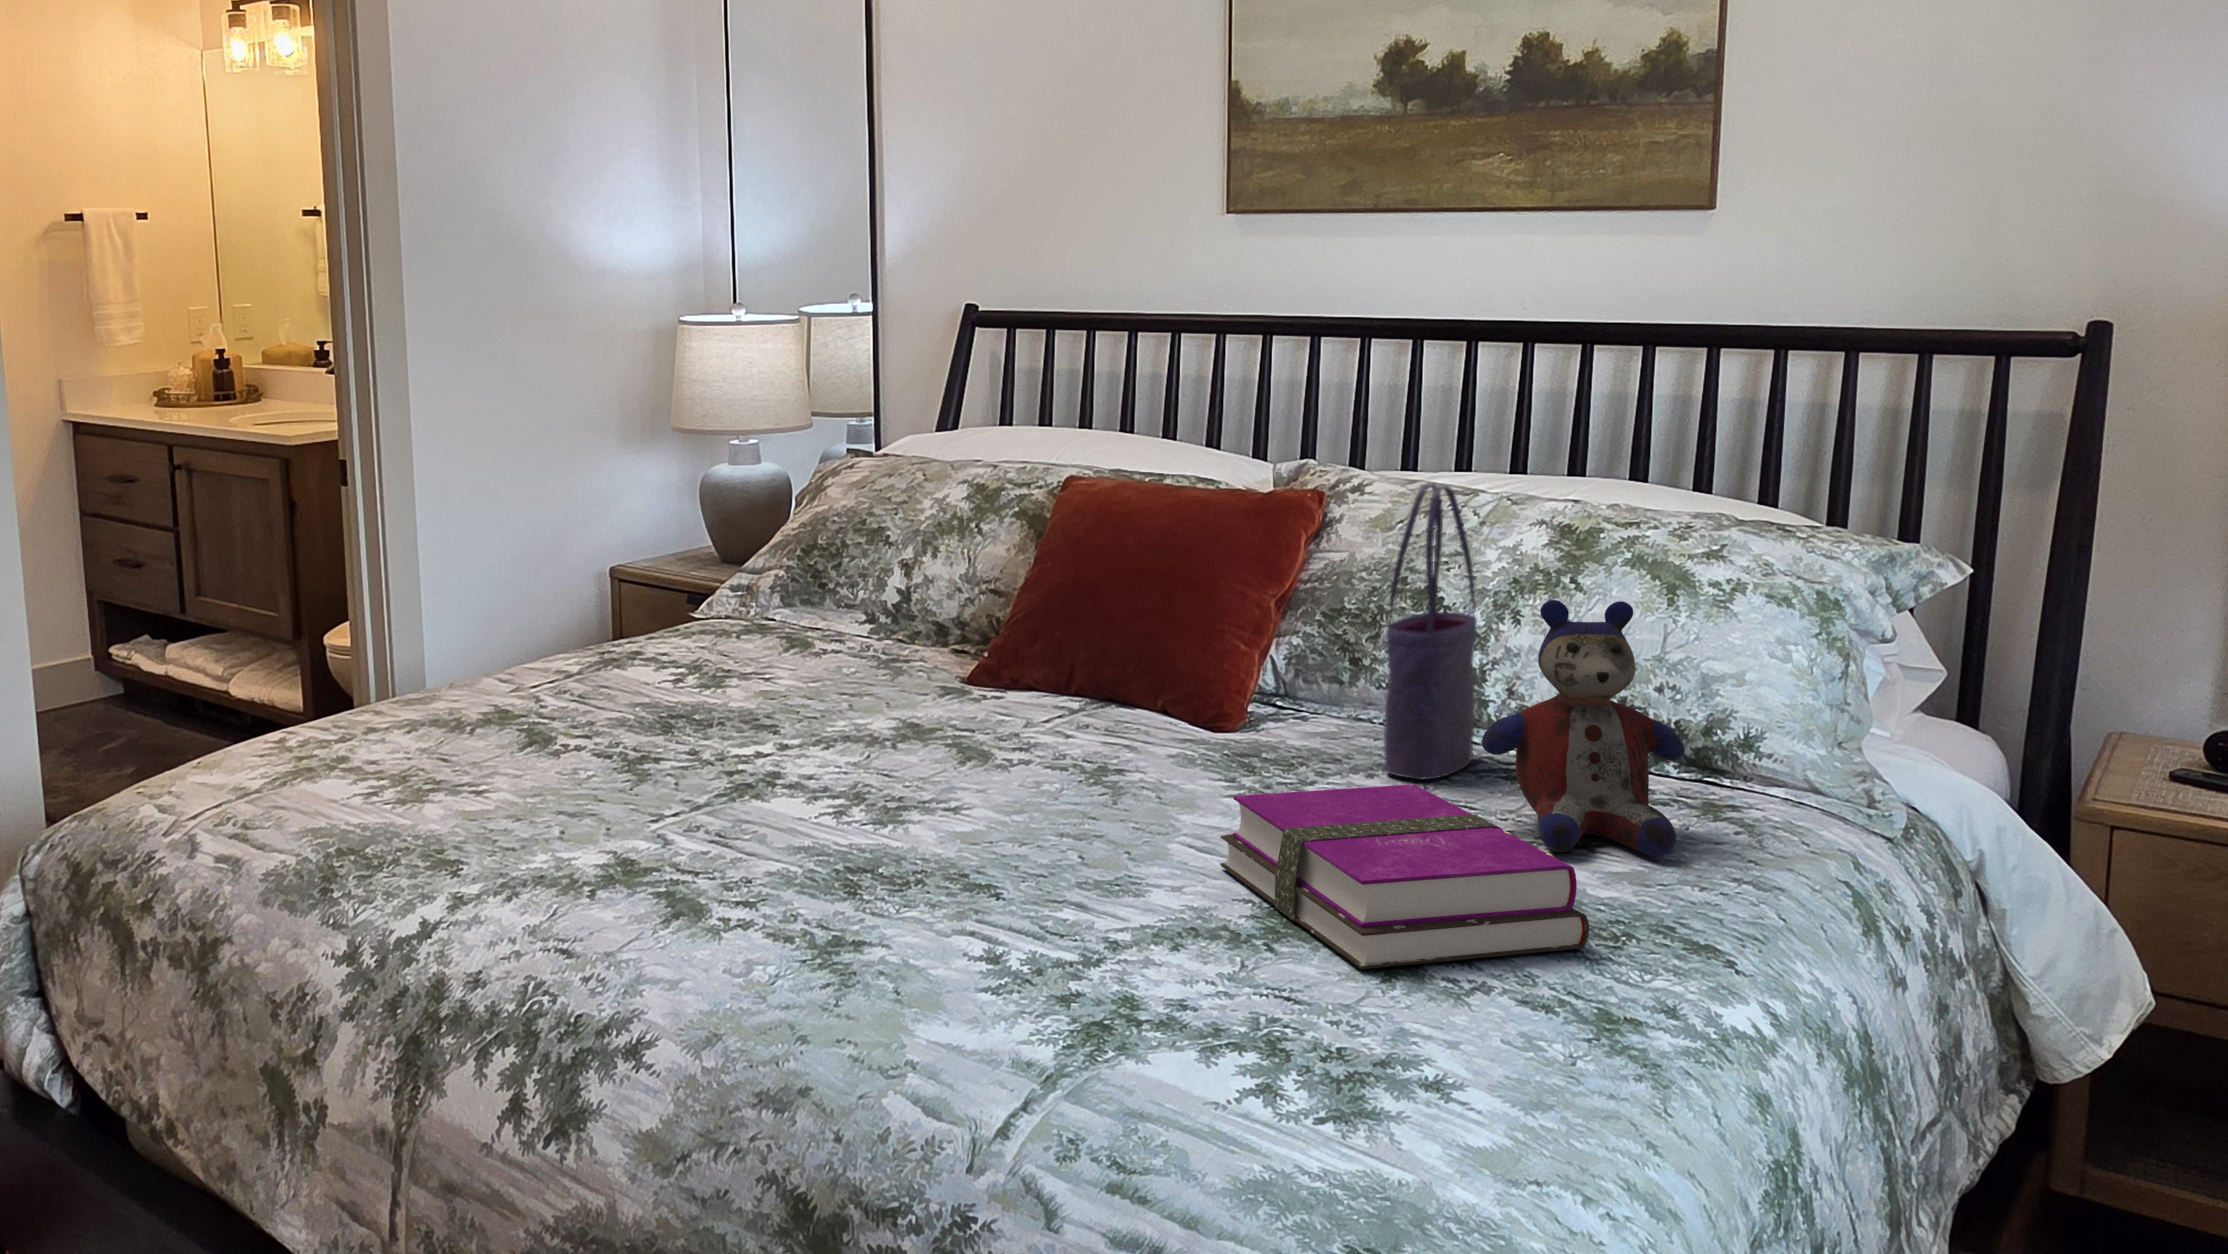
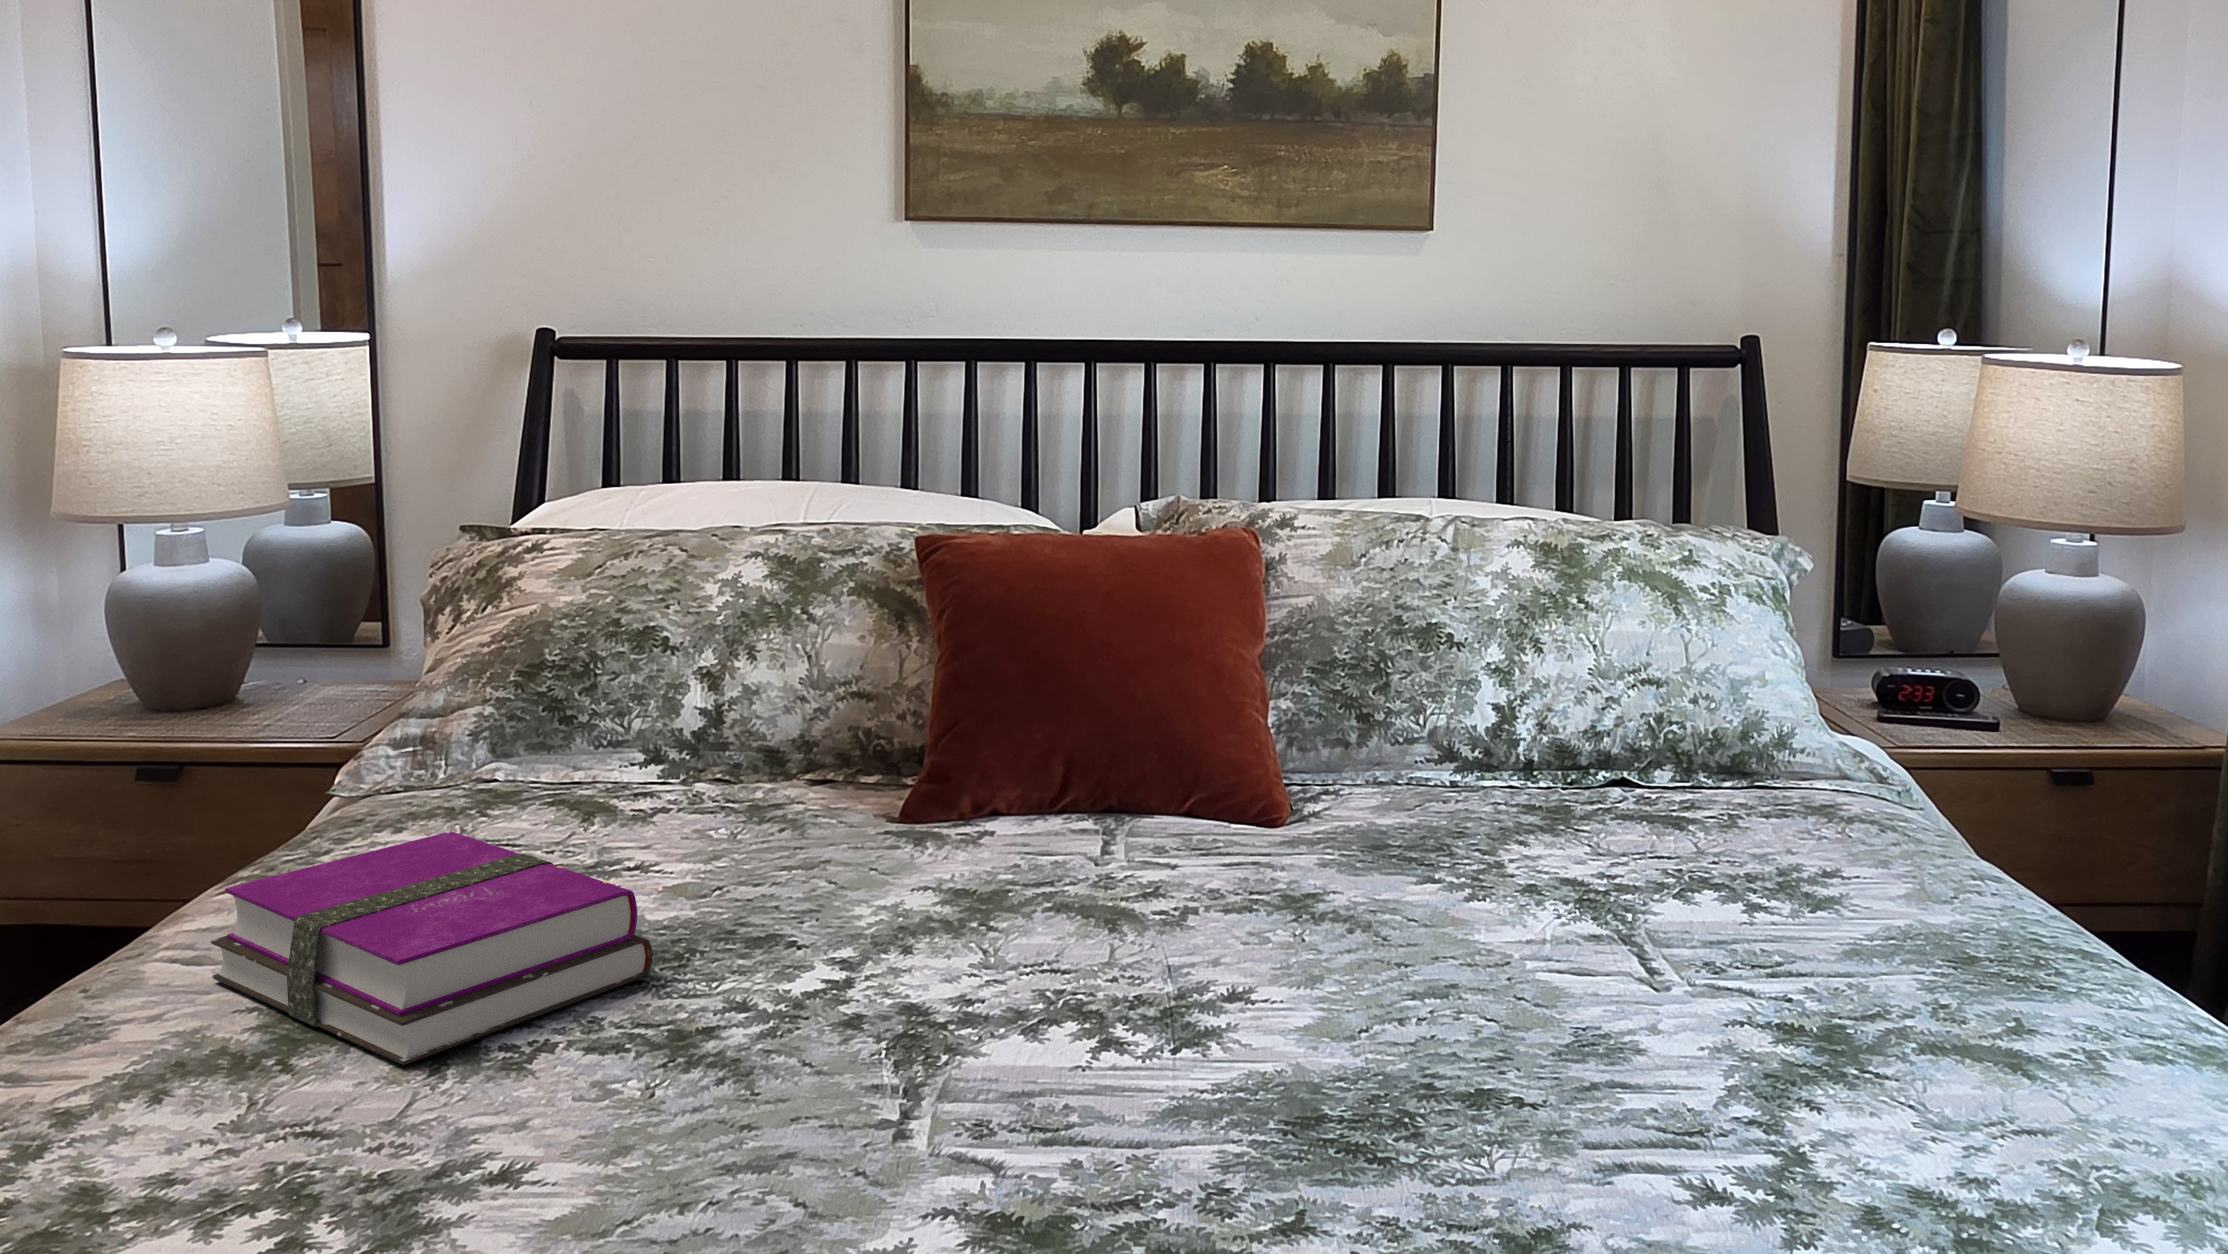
tote bag: present [1384,484,1477,779] -> none [407,486,512,823]
stuffed bear: present [1482,600,1685,856] -> none [523,598,729,874]

